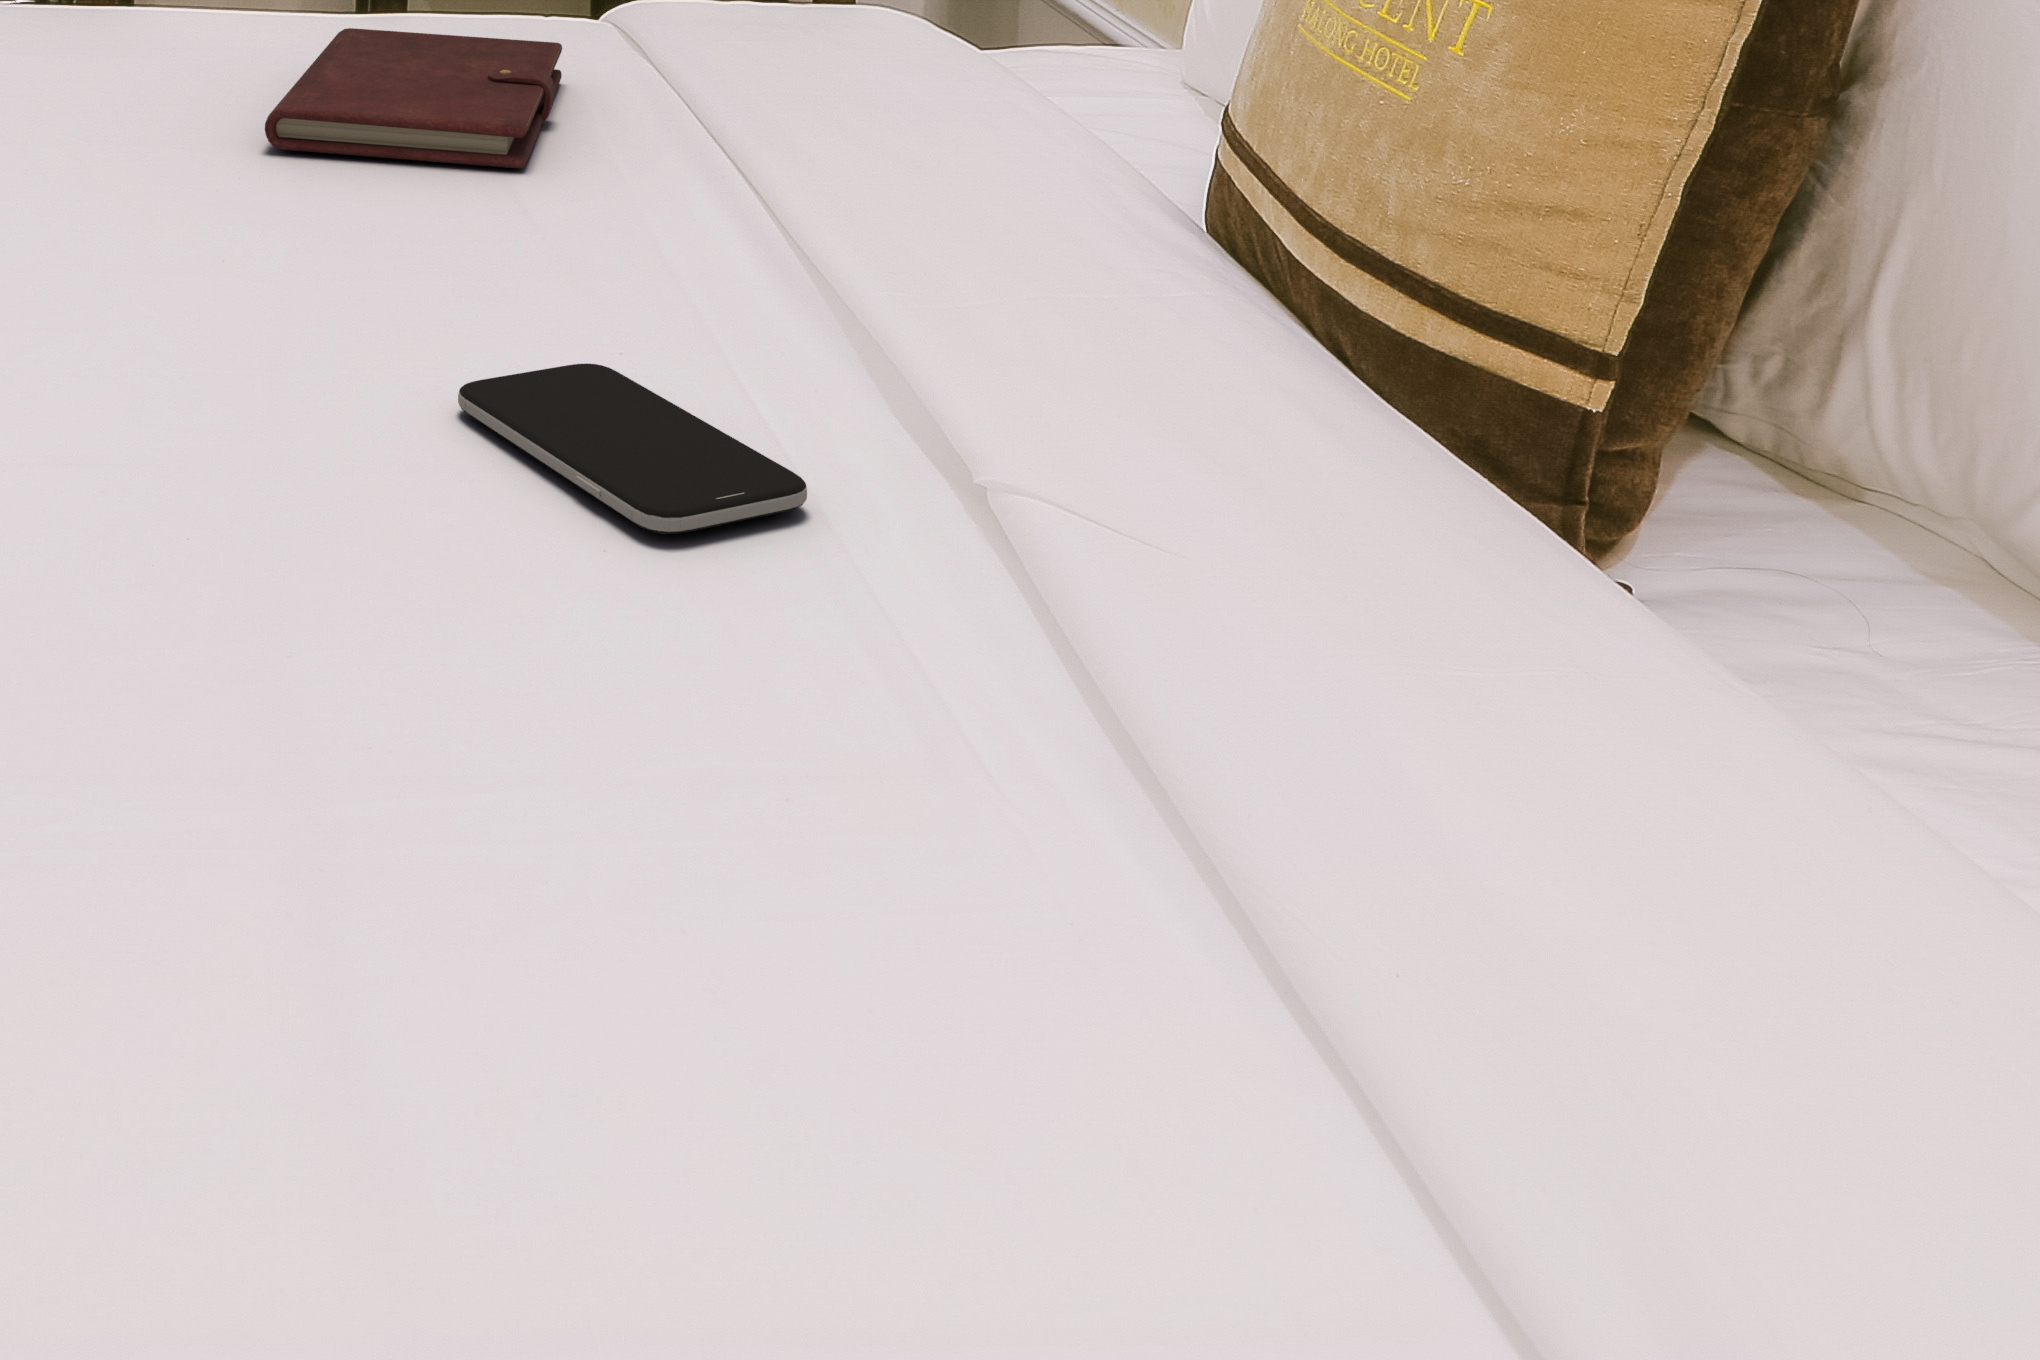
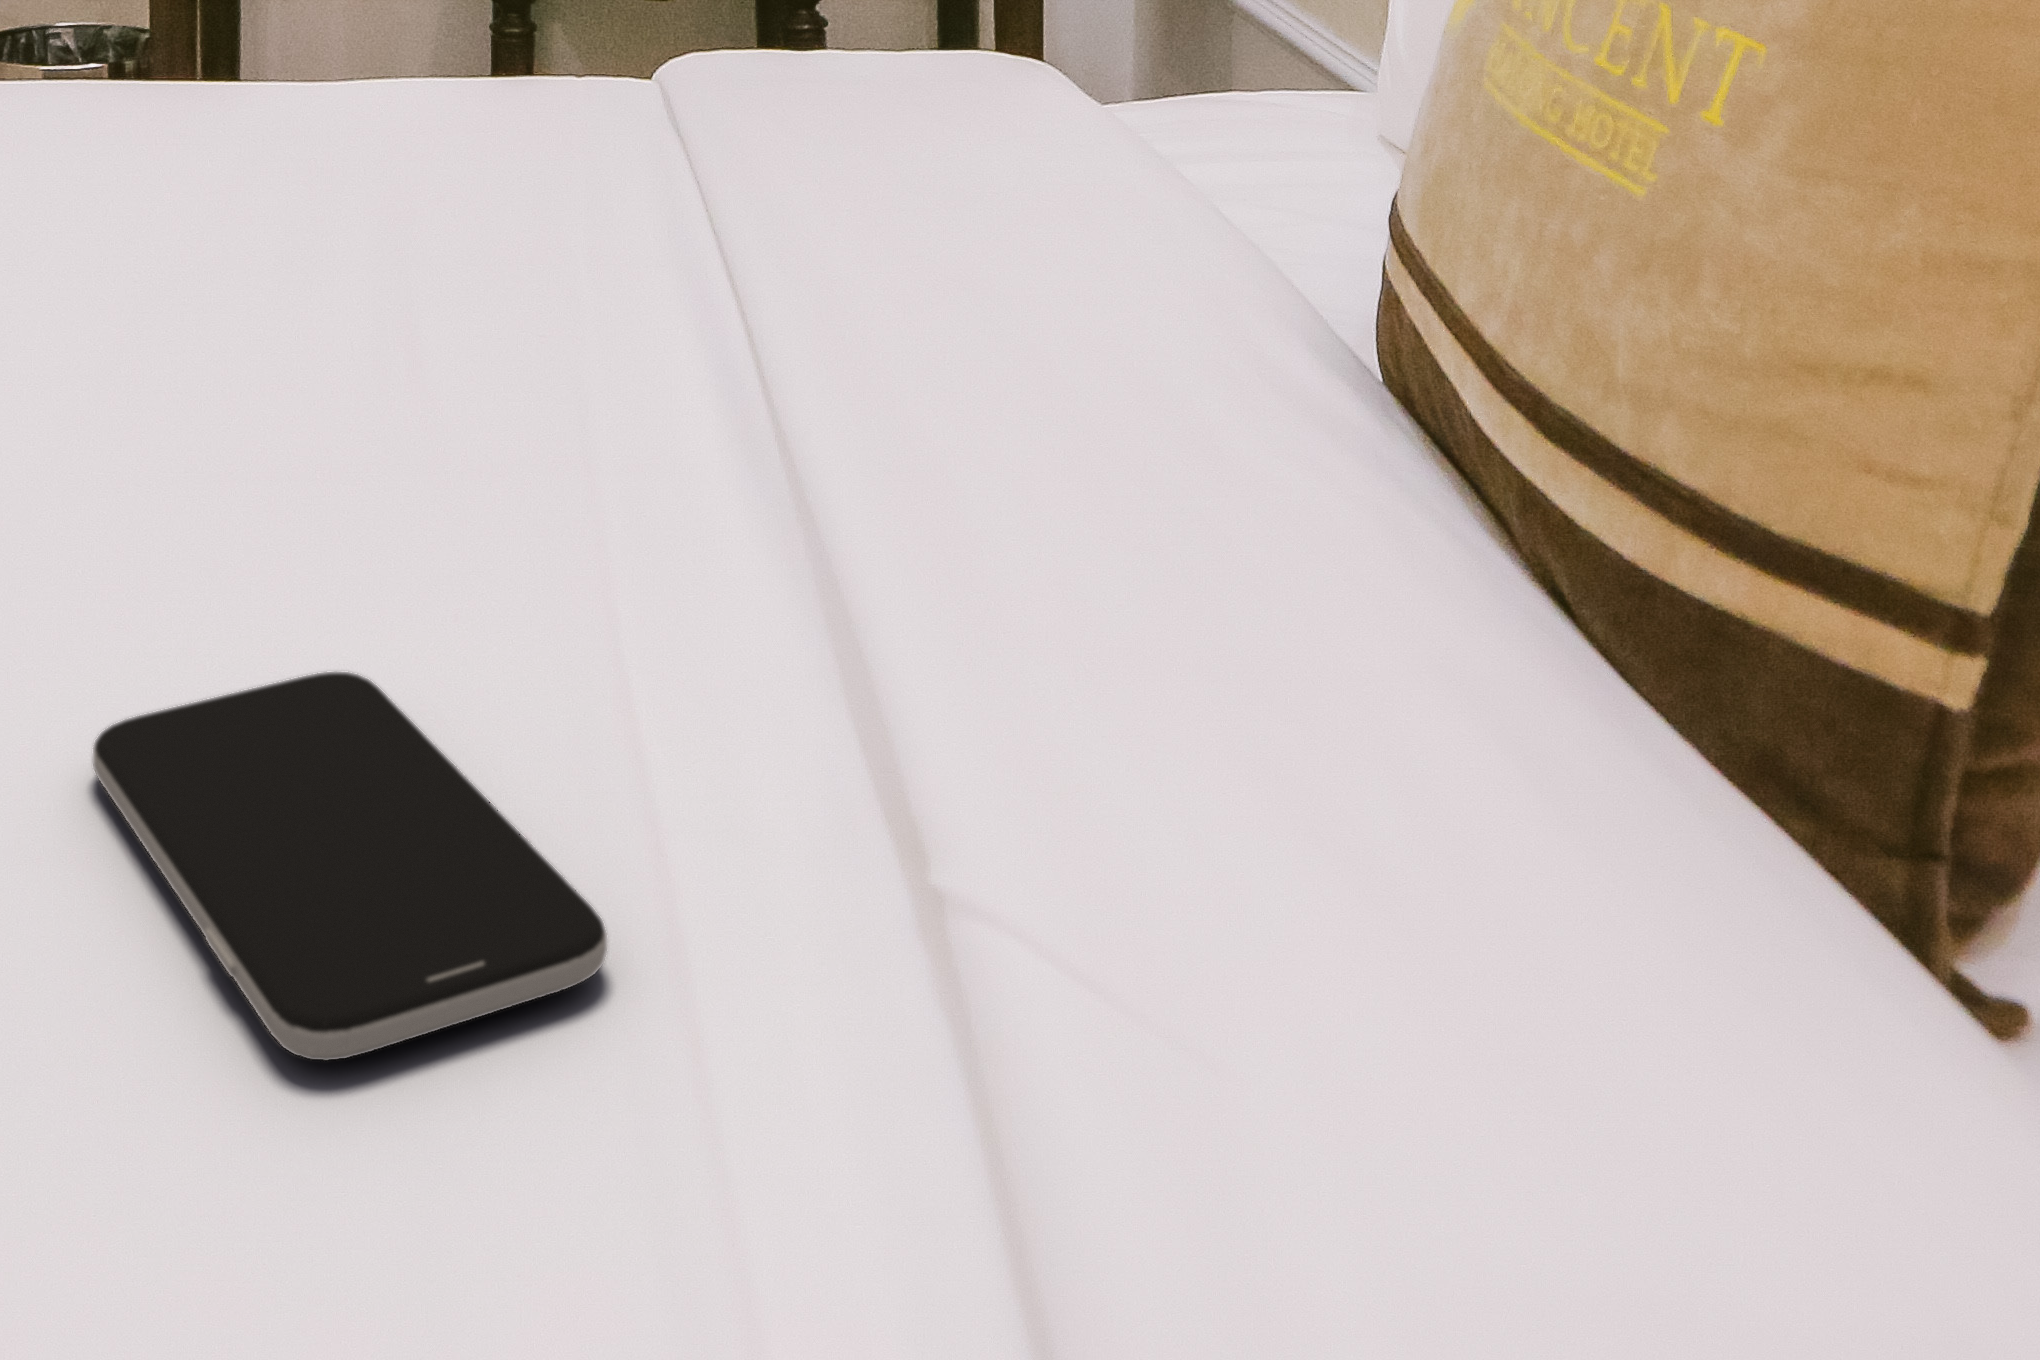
notebook: present [265,28,562,168] -> none [59,107,529,307]

